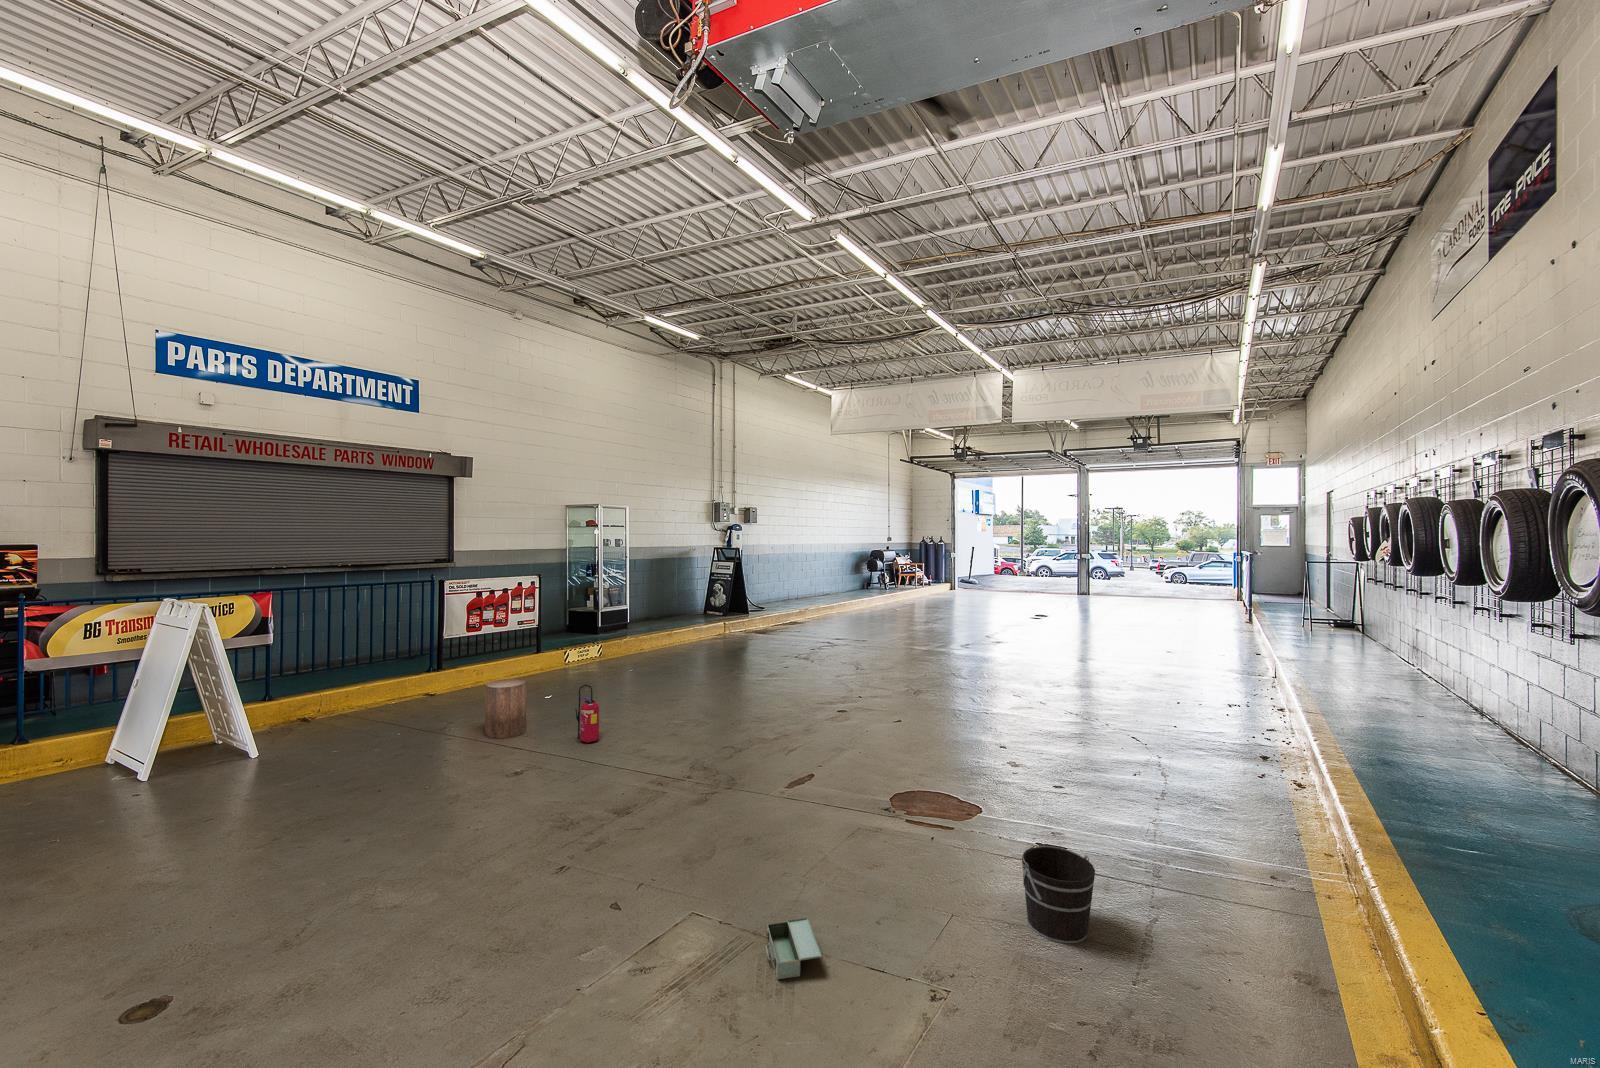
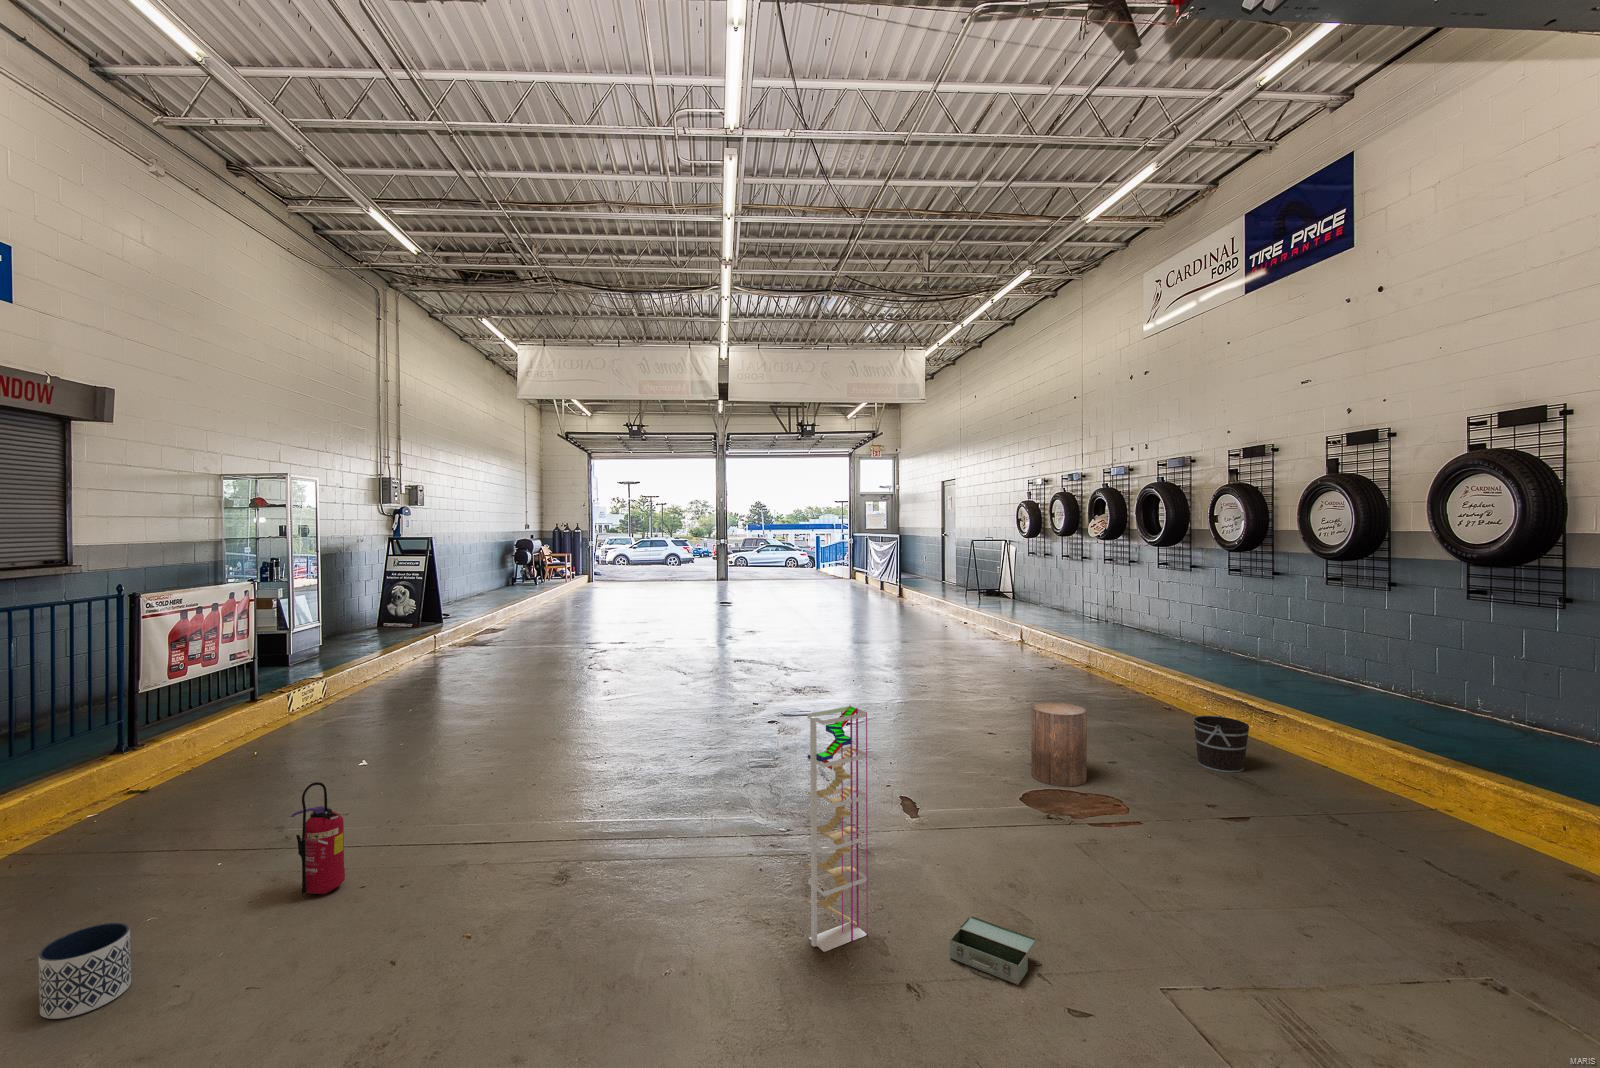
stool: present [485,679,527,739] -> present [1031,701,1087,787]
fire extinguisher: present [575,685,599,743] -> present [291,782,345,894]
shelving unit: none [361,708,416,893] -> present [807,706,868,952]
planter: none [196,741,236,778] -> present [38,923,131,1019]
toolbox: present [766,918,822,979] -> present [950,917,1036,985]

